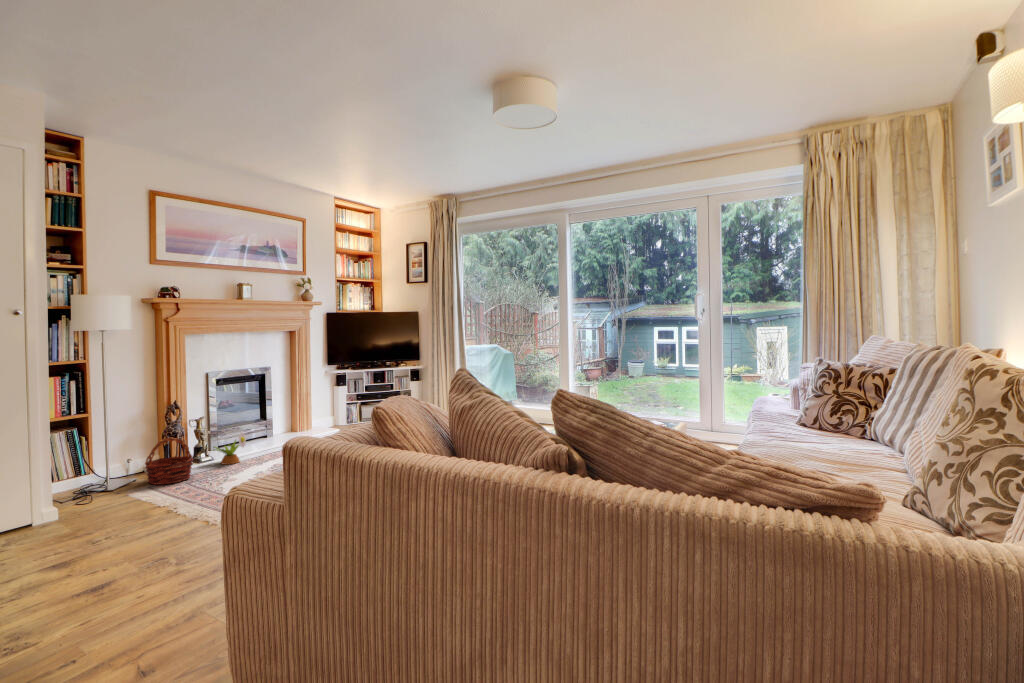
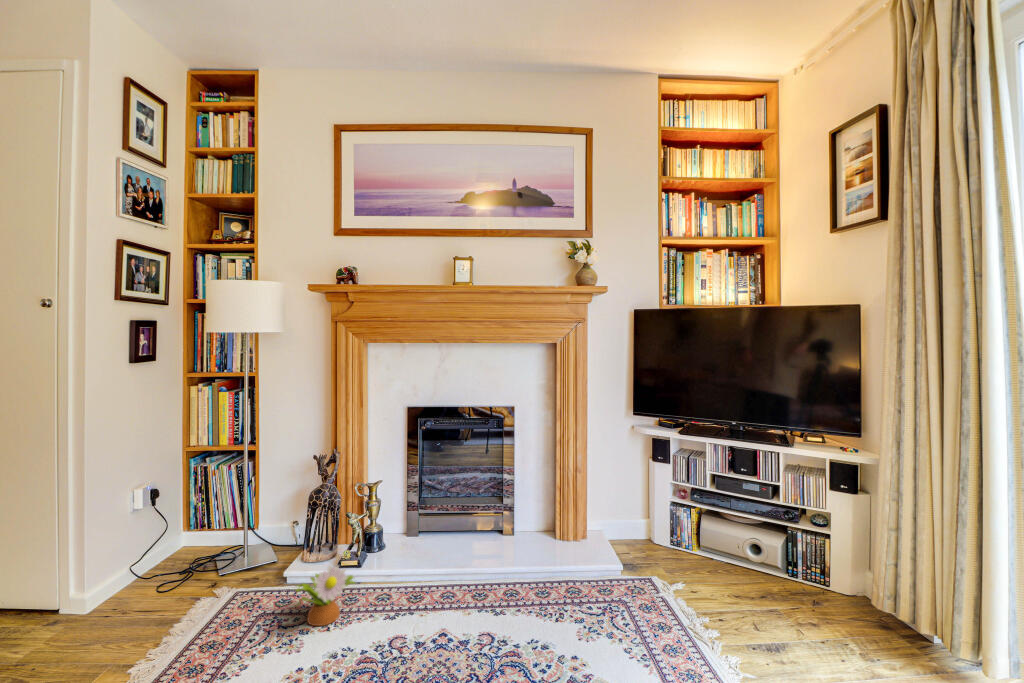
basket: present [145,438,194,485] -> none [130,563,221,661]

